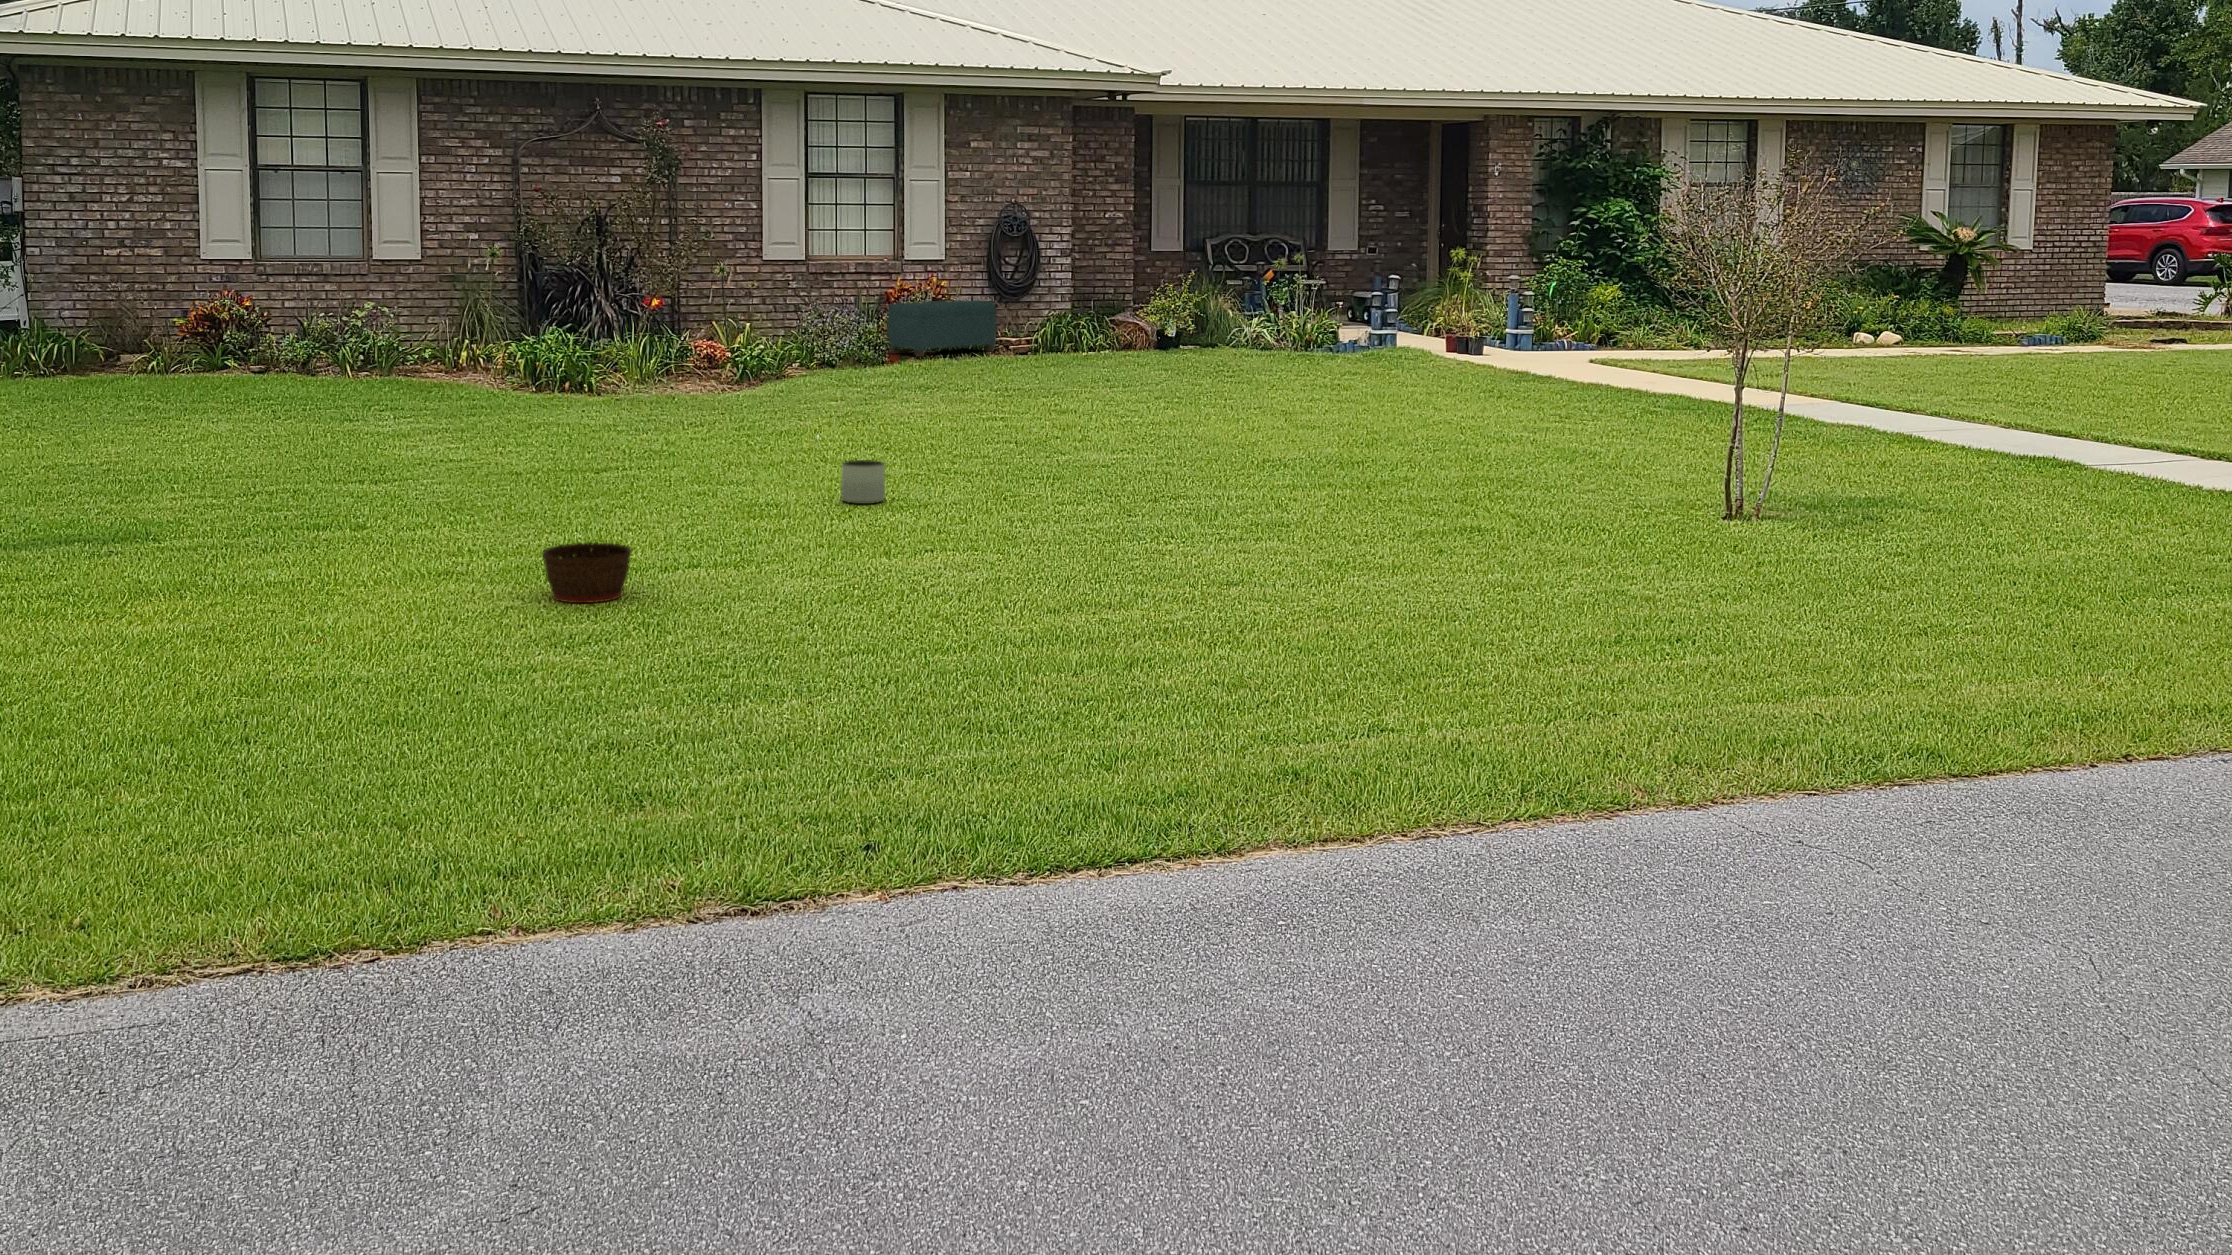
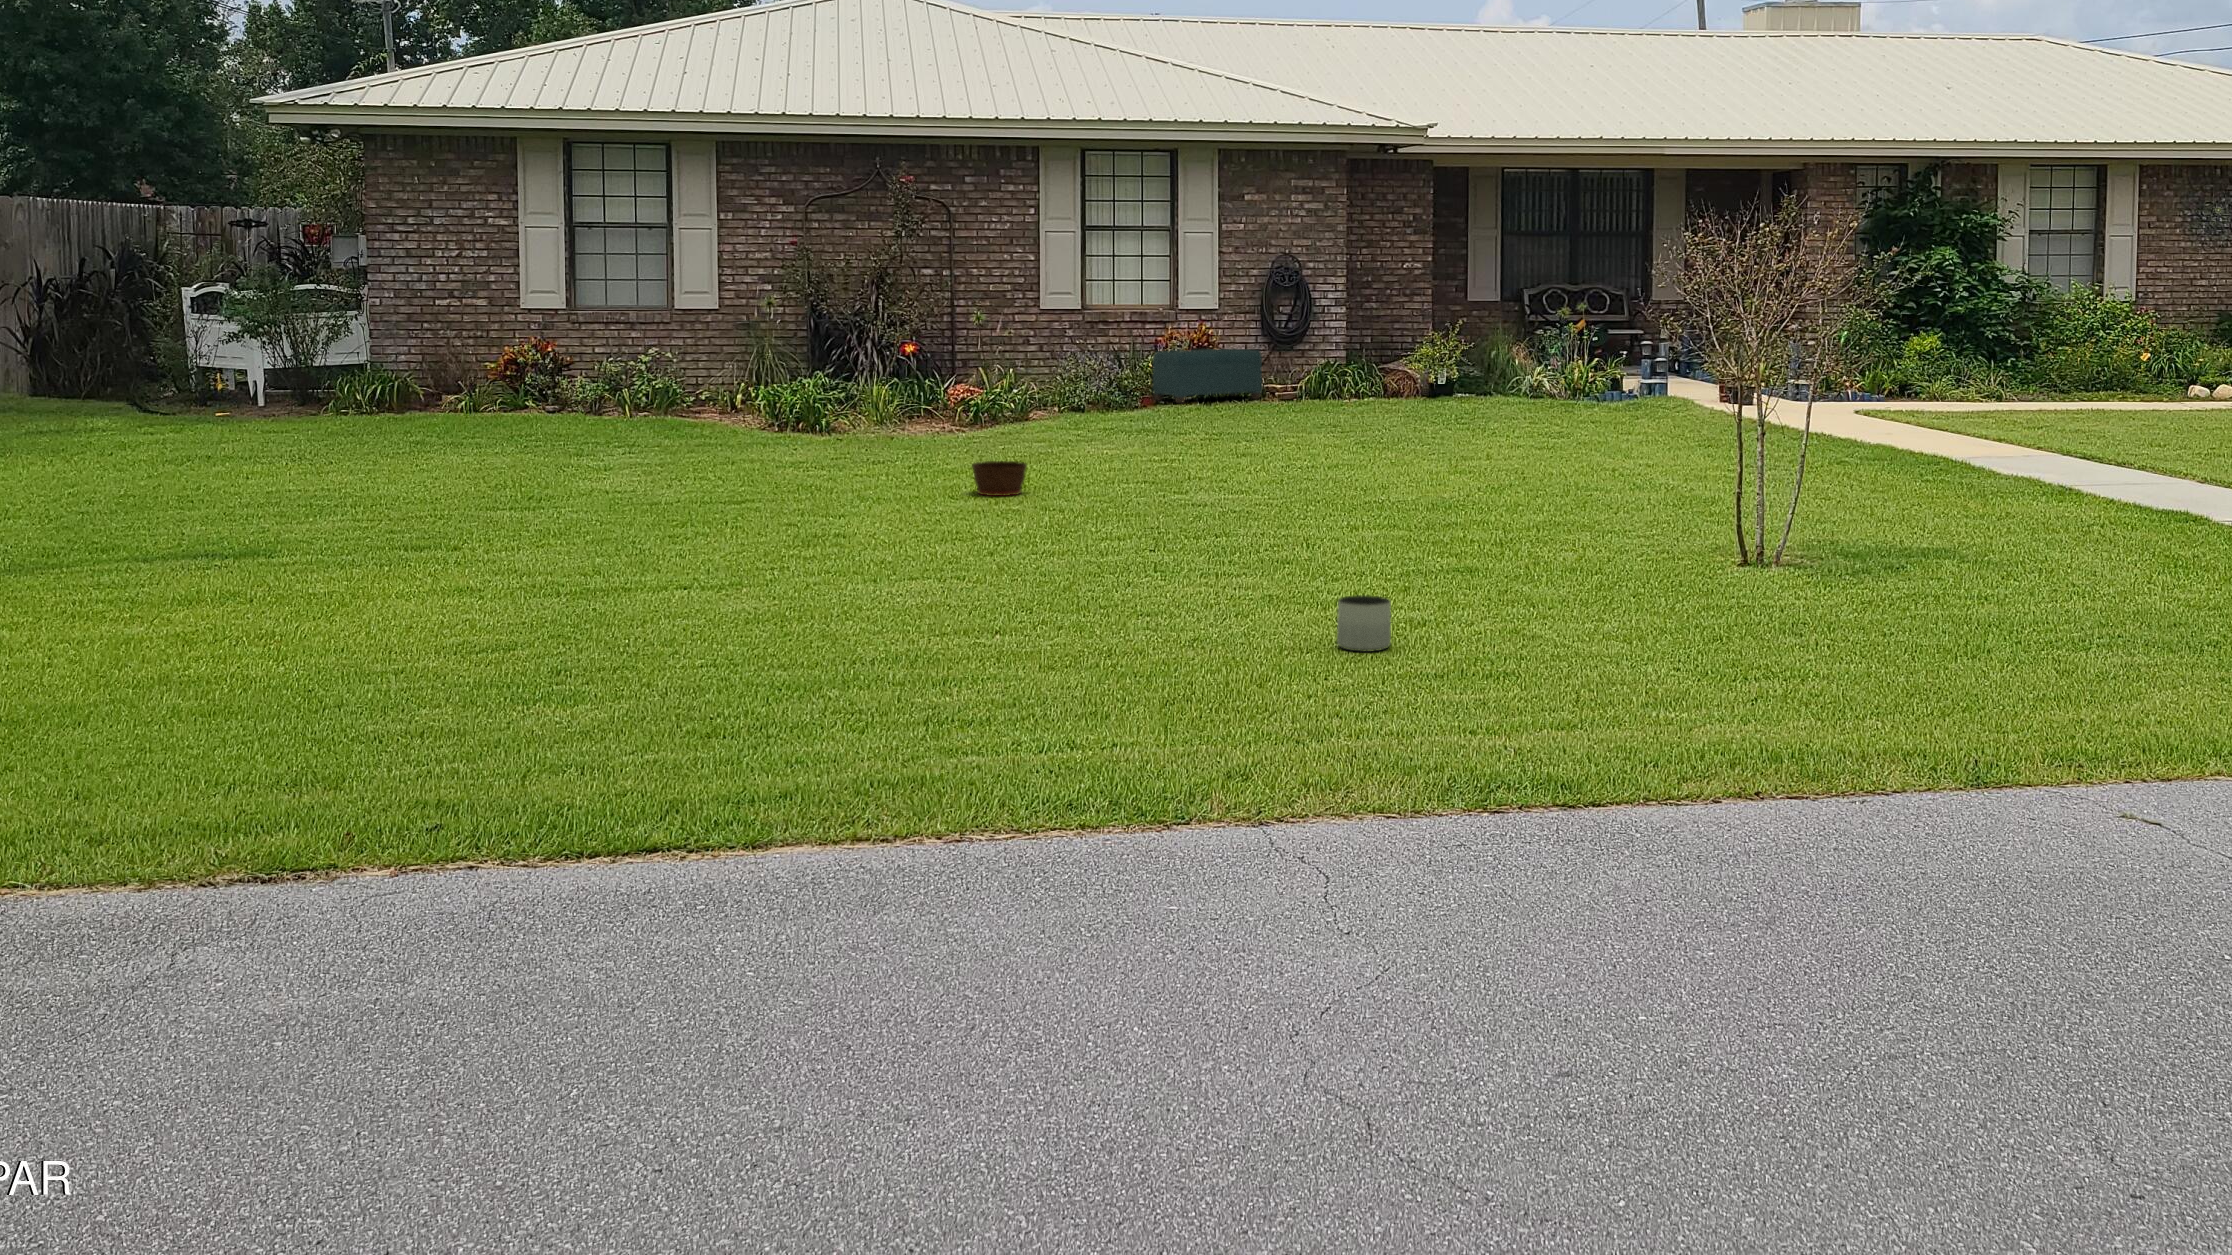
planter: present [841,460,885,504] -> present [1337,595,1391,652]
basket: present [542,542,631,603] -> present [972,461,1027,496]

